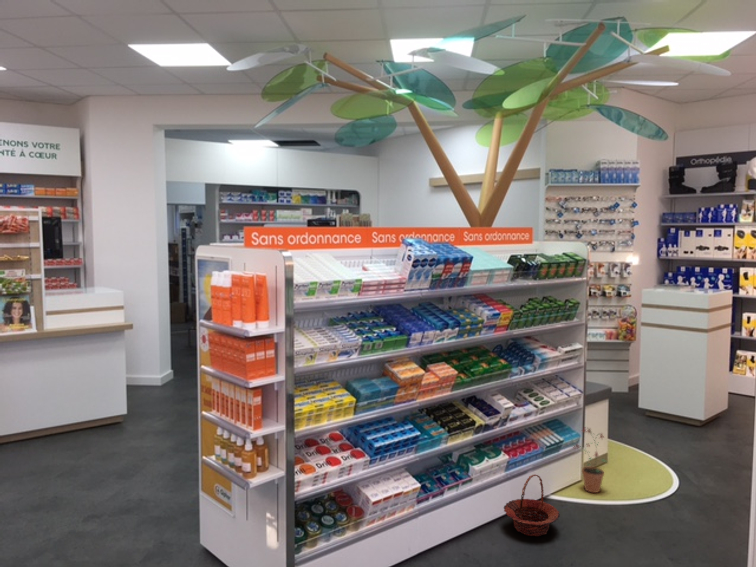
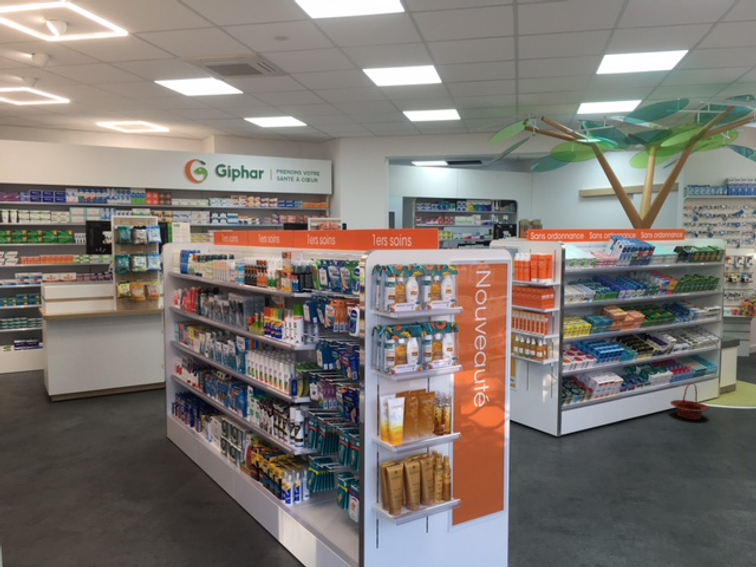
potted plant: present [573,427,605,493] -> none [714,361,741,404]

